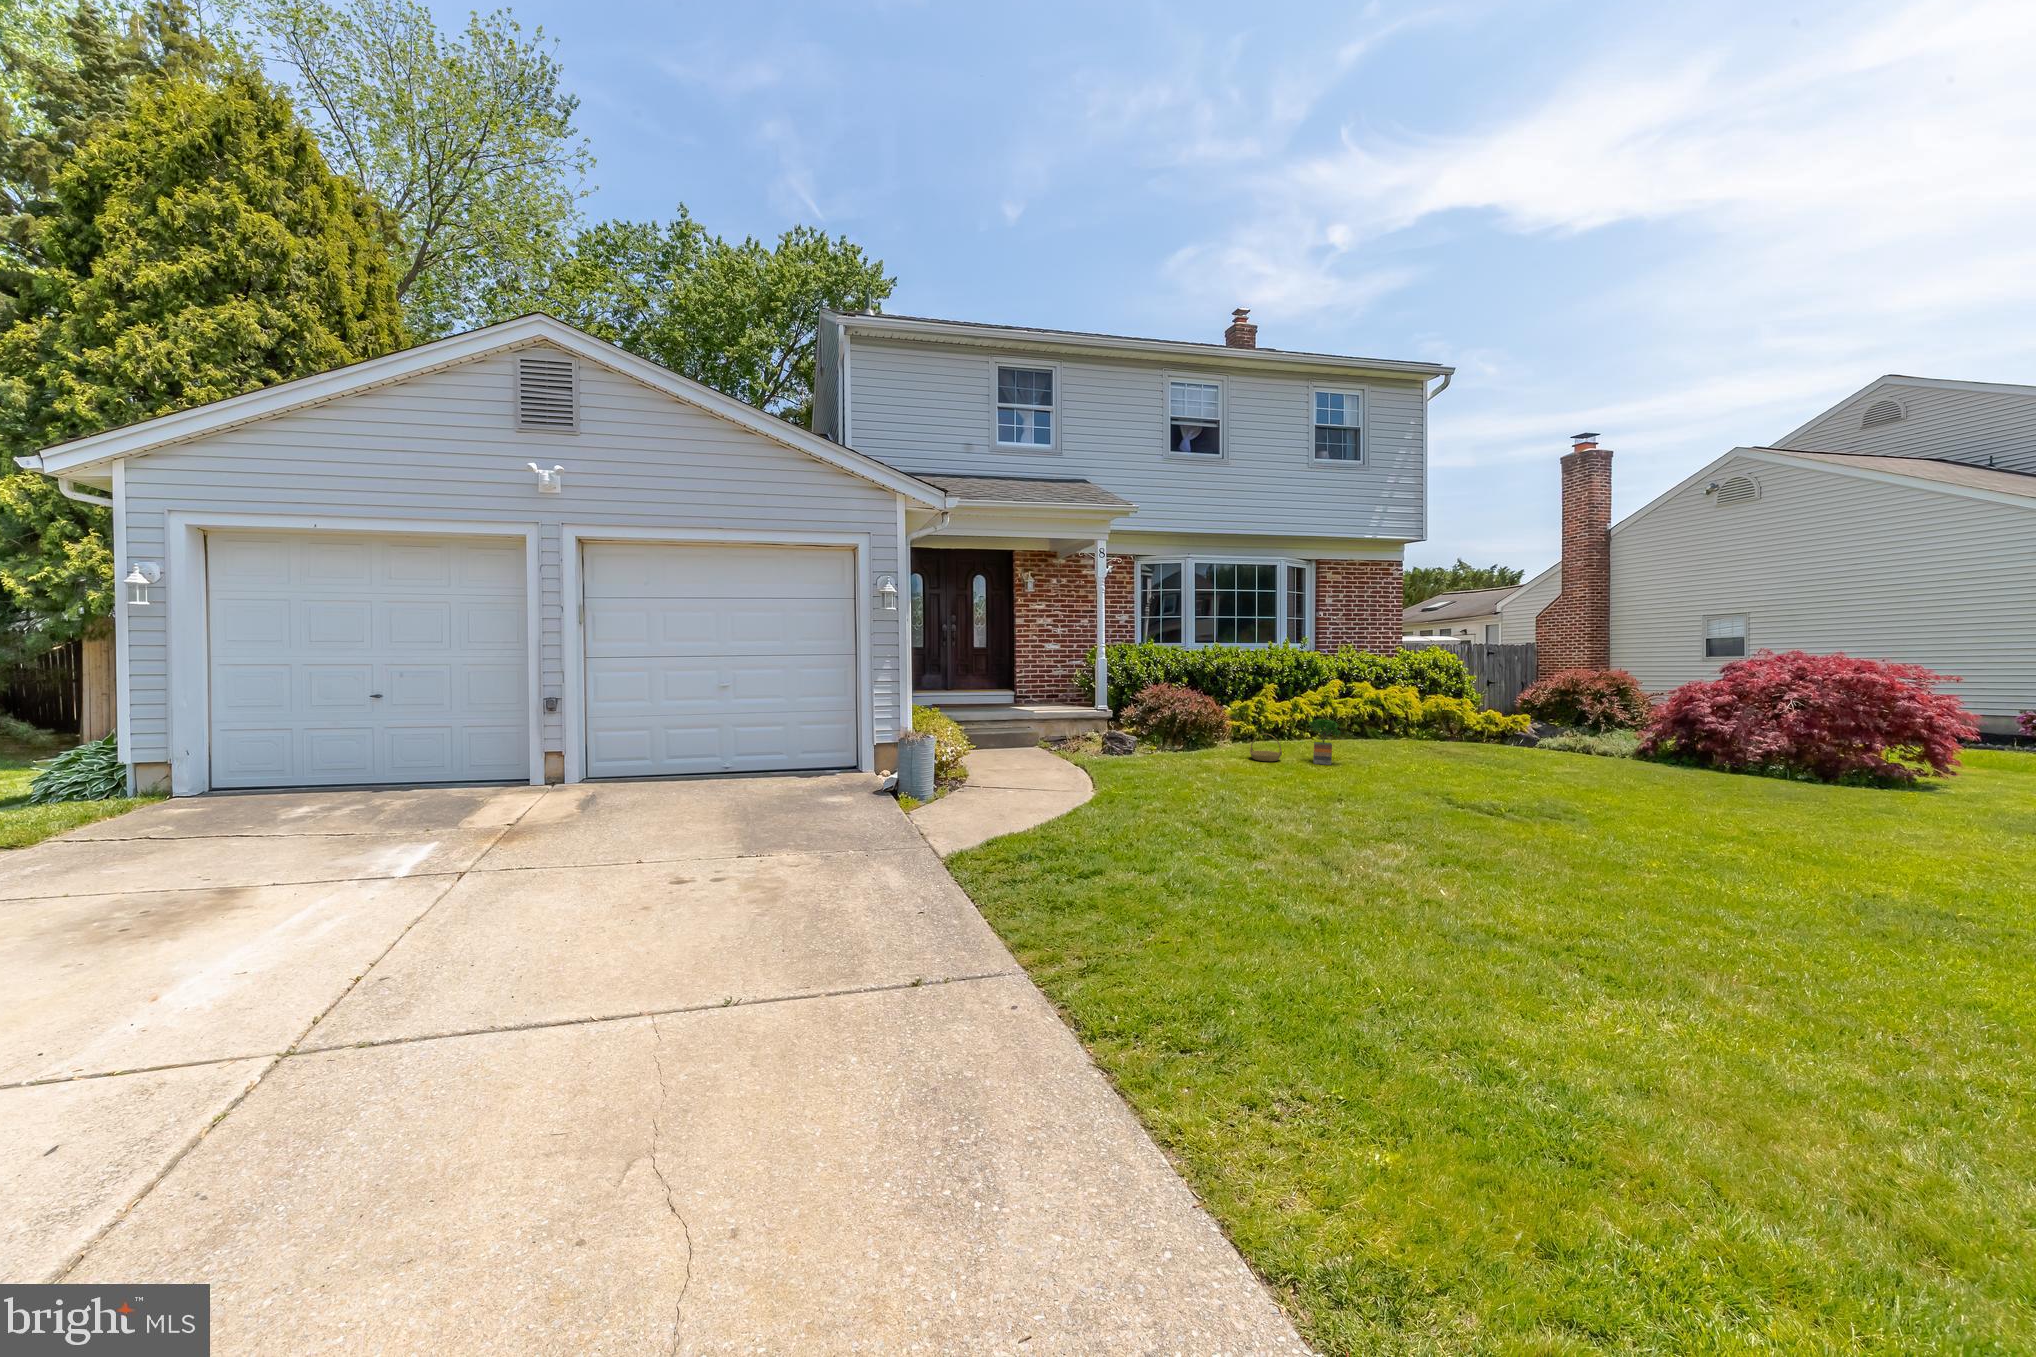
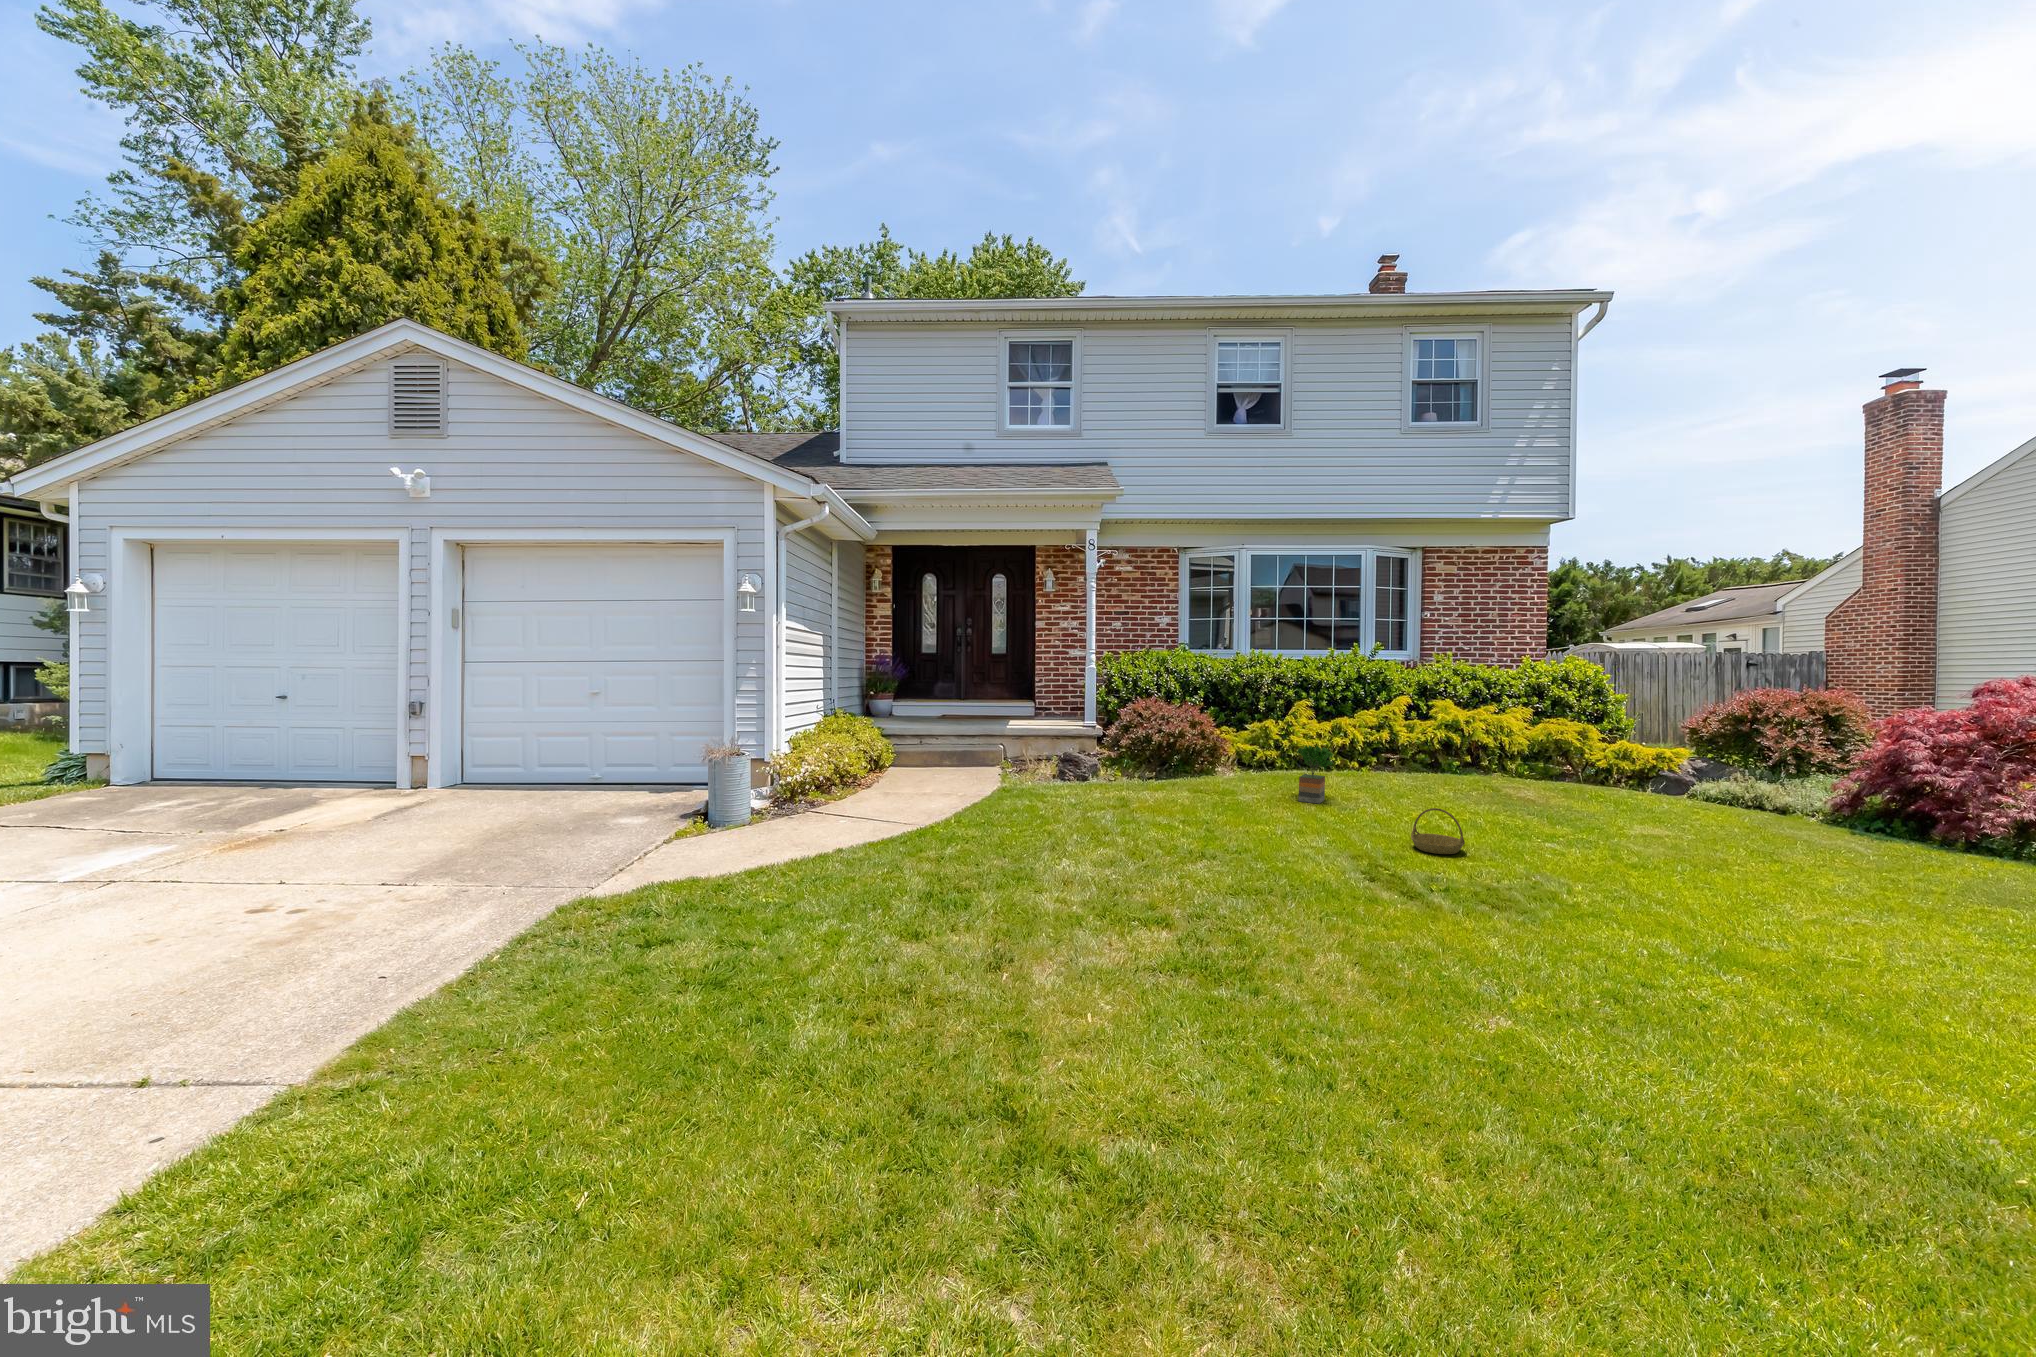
basket: present [1250,733,1282,761] -> present [1411,808,1465,854]

